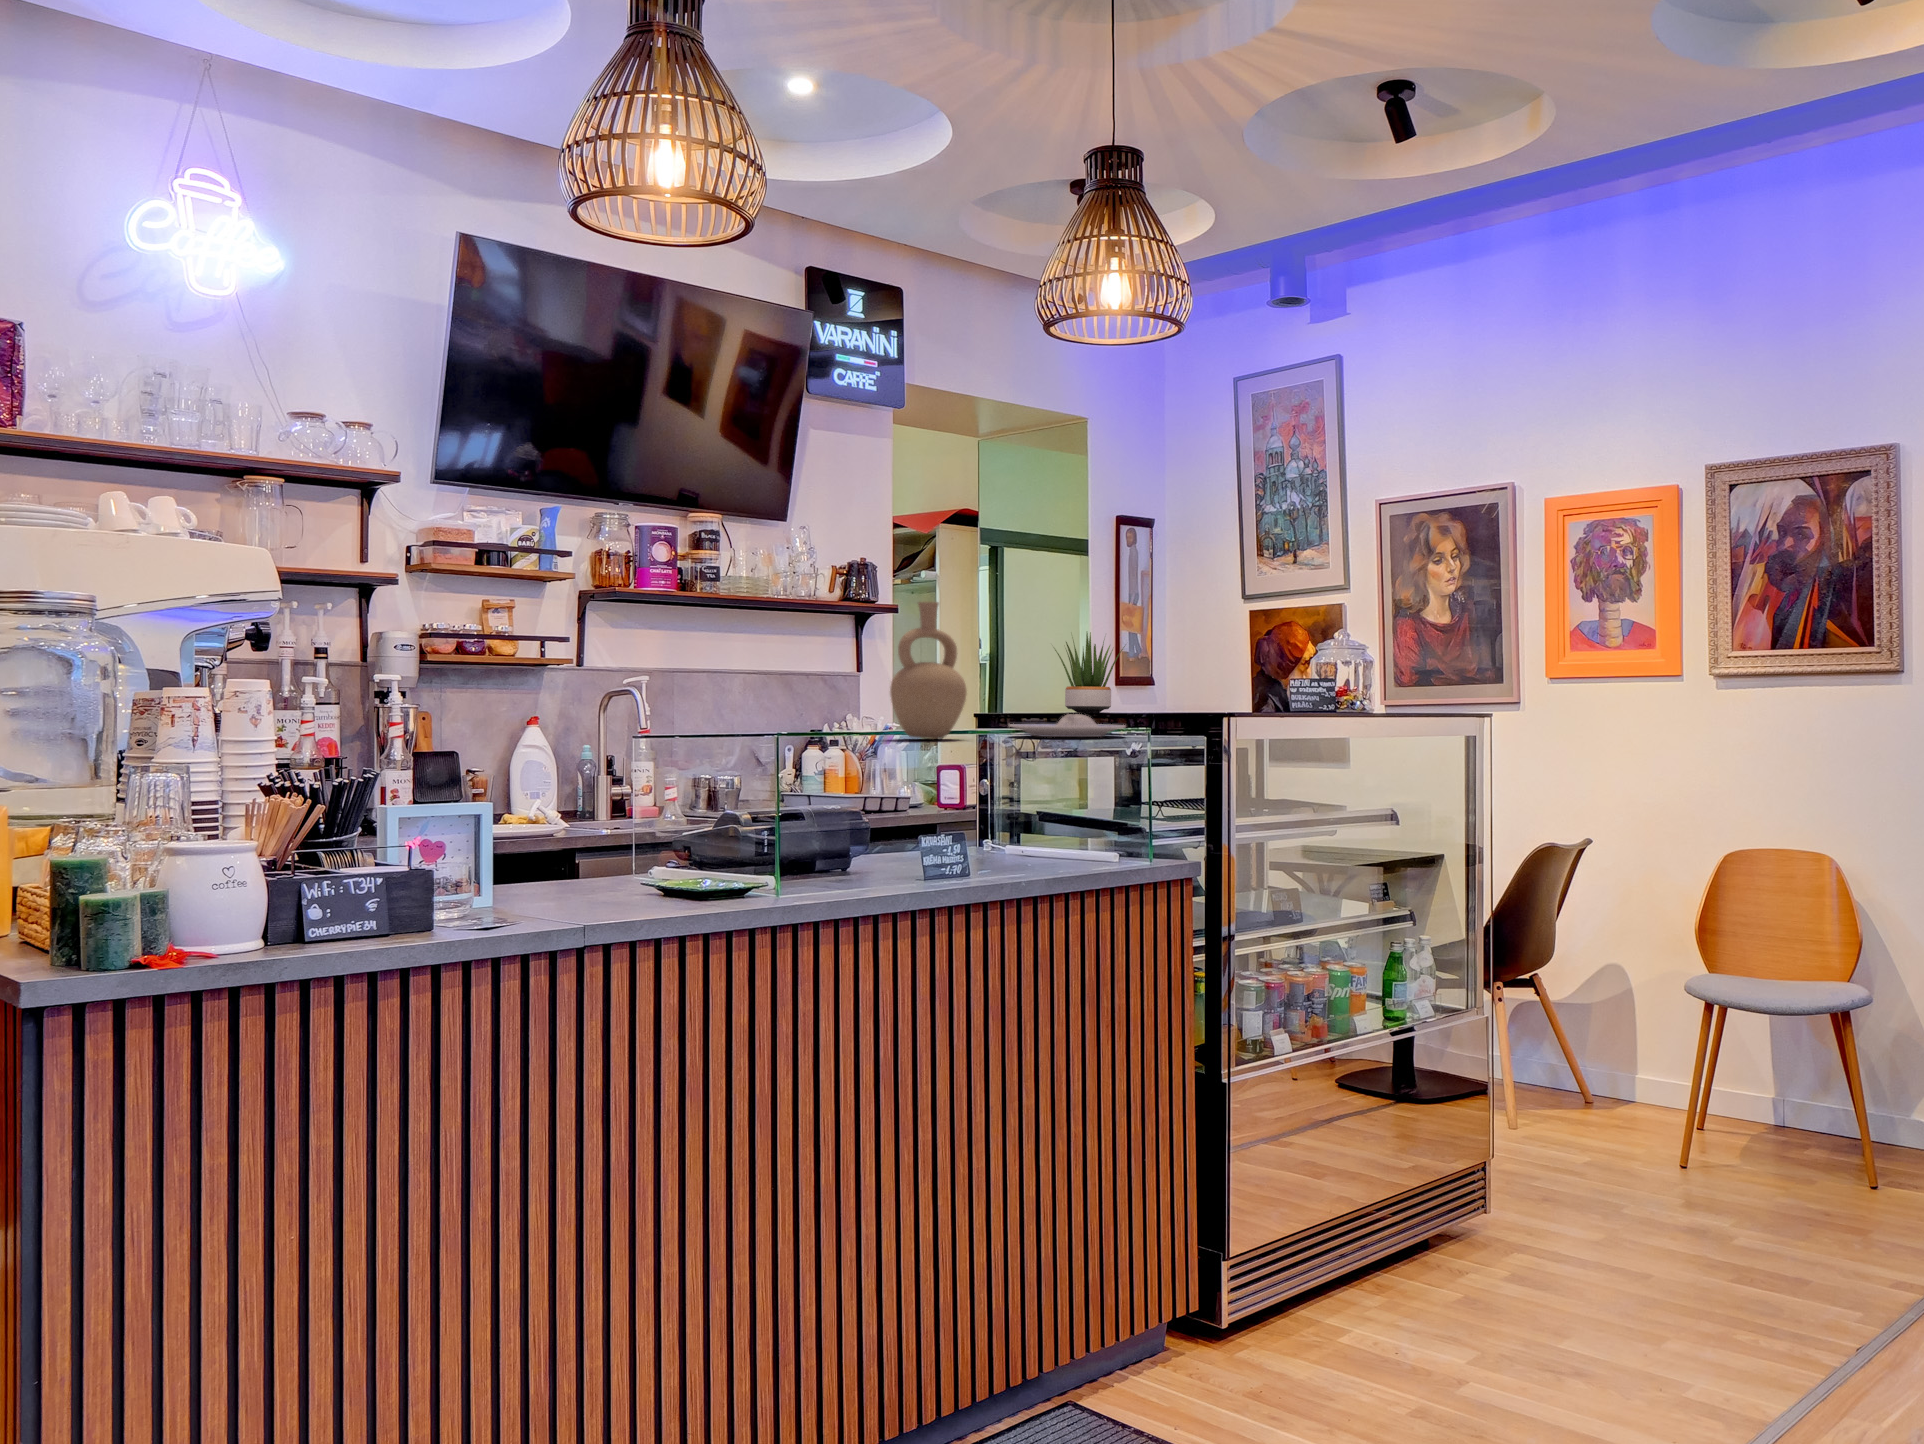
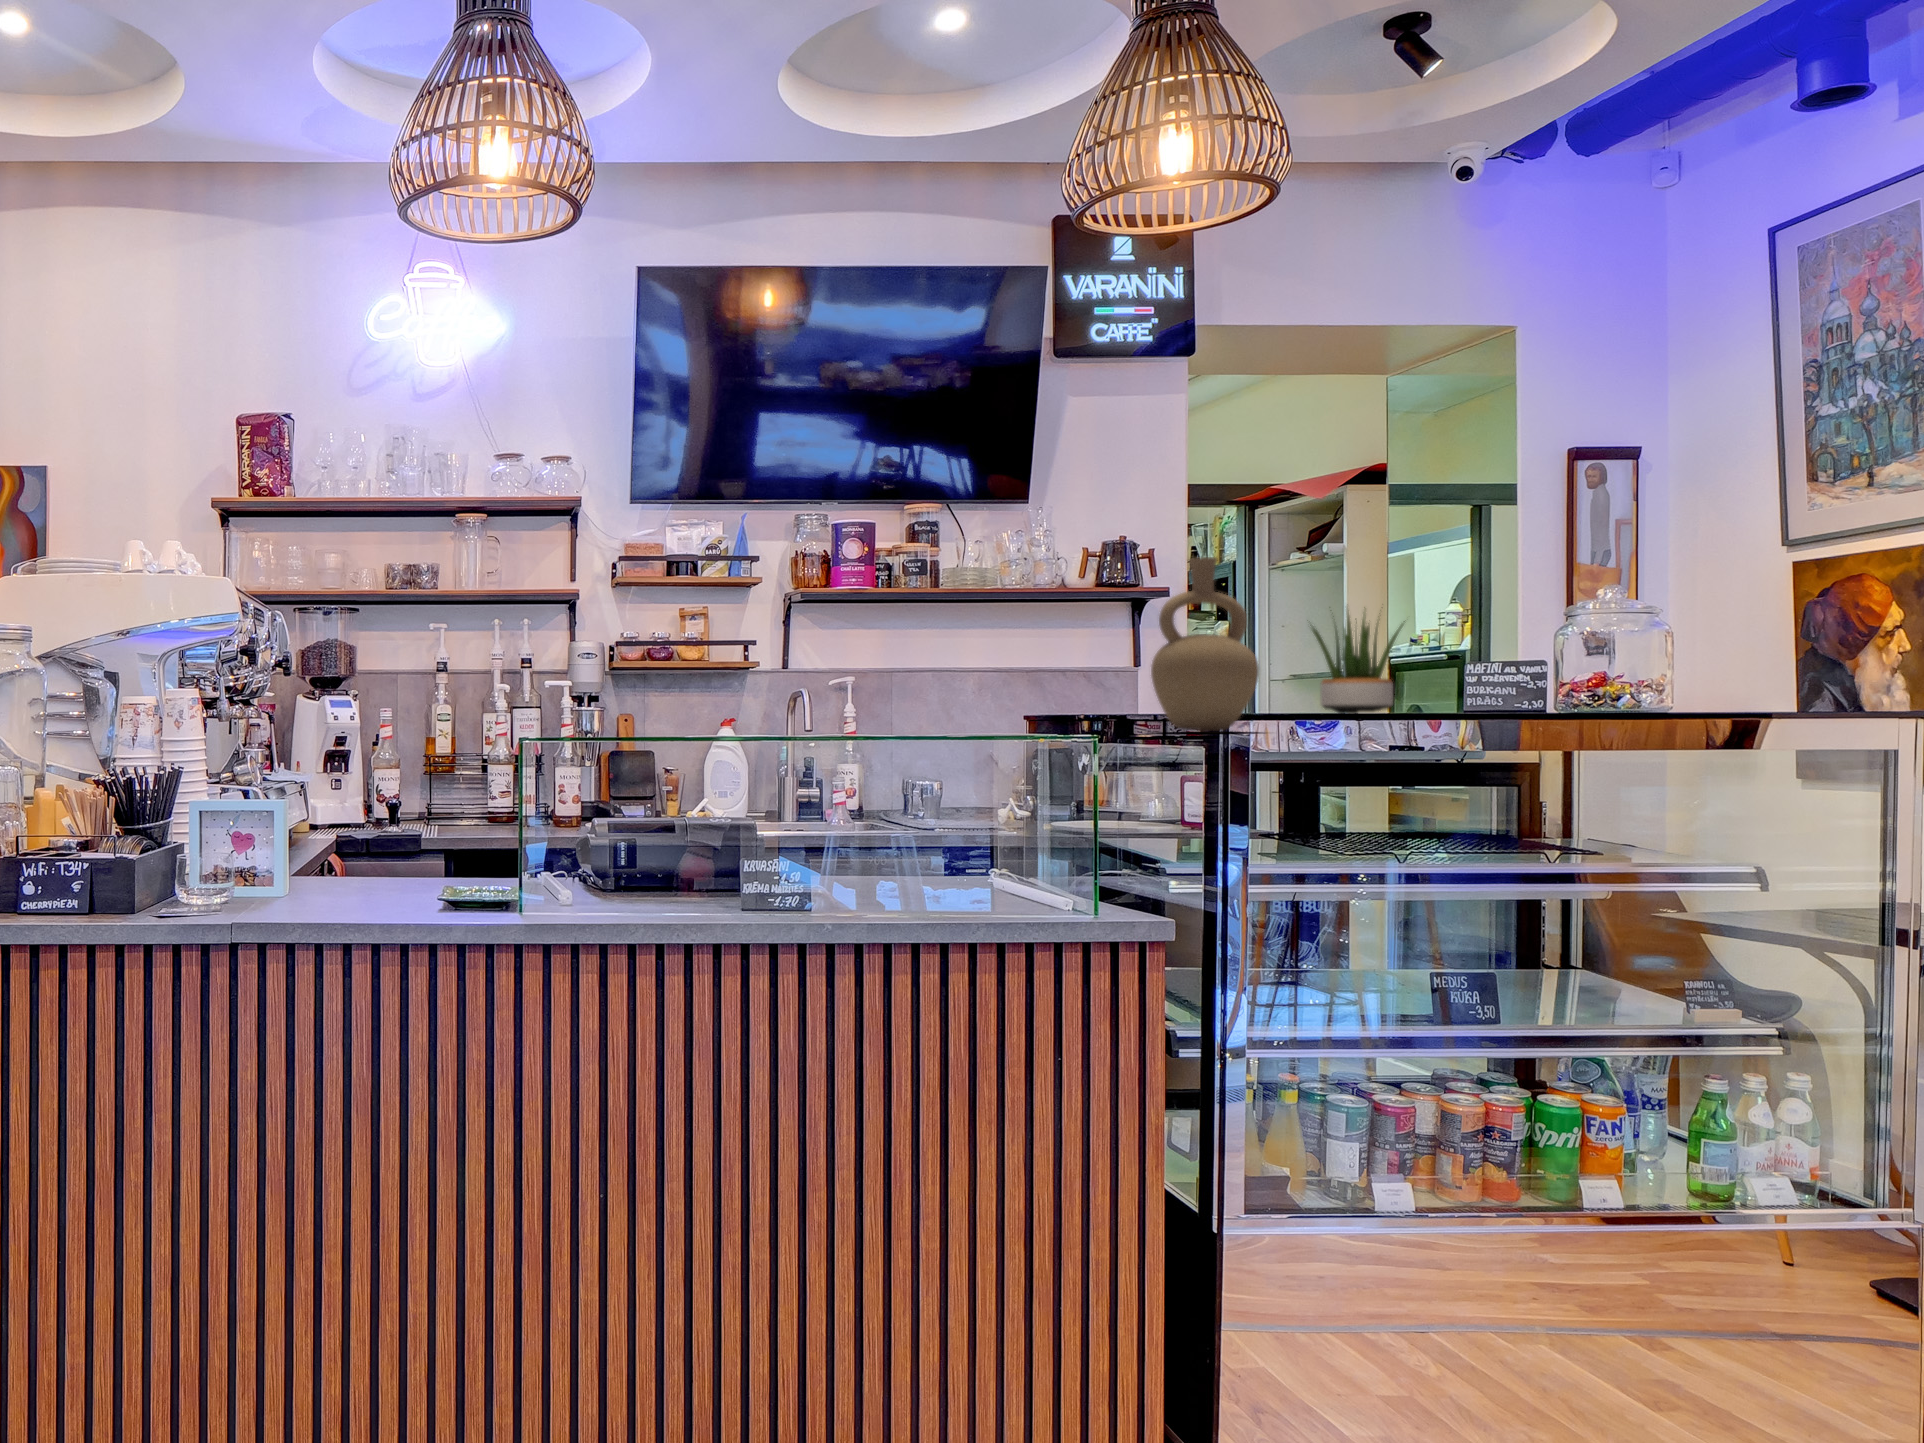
vase: present [890,602,967,739] -> present [1151,557,1259,731]
plate: present [1009,714,1125,737] -> none [886,706,1056,737]

